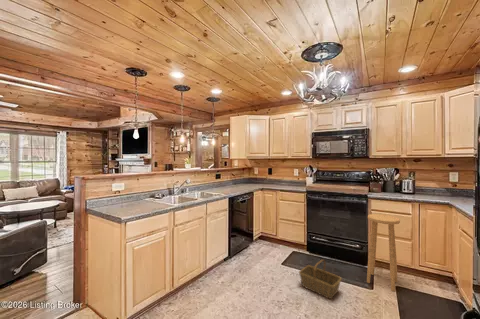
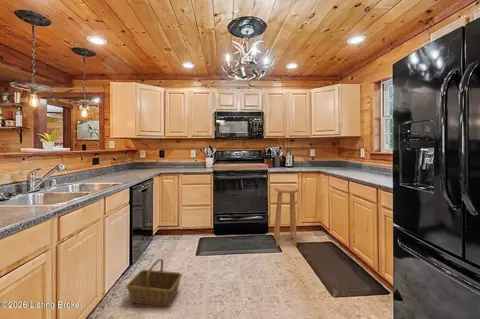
basket: present [299,260,342,299] -> present [126,259,182,306]

